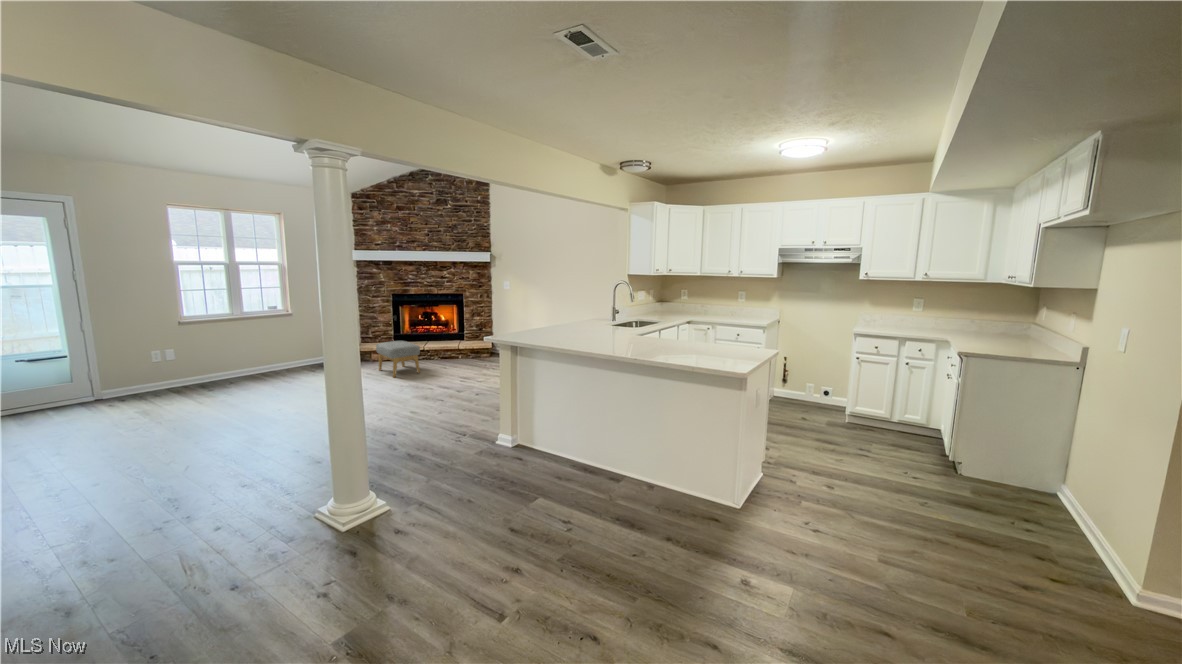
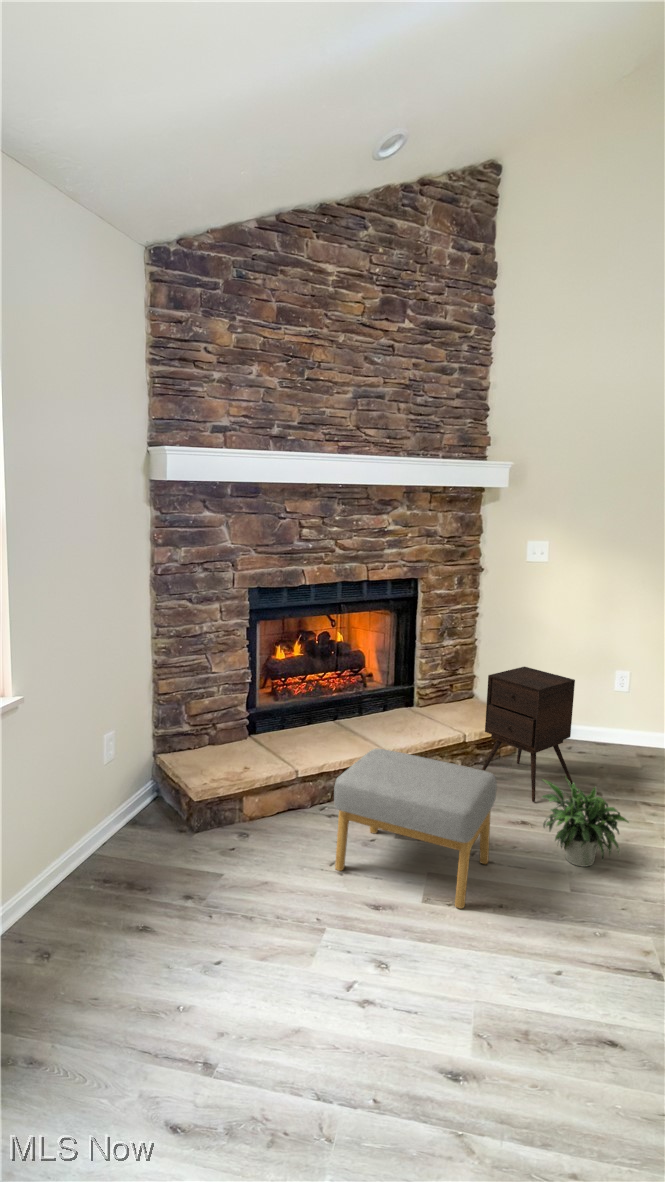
side table: none [461,325,487,366] -> present [482,667,575,802]
potted plant: none [432,351,459,376] -> present [542,778,629,867]

